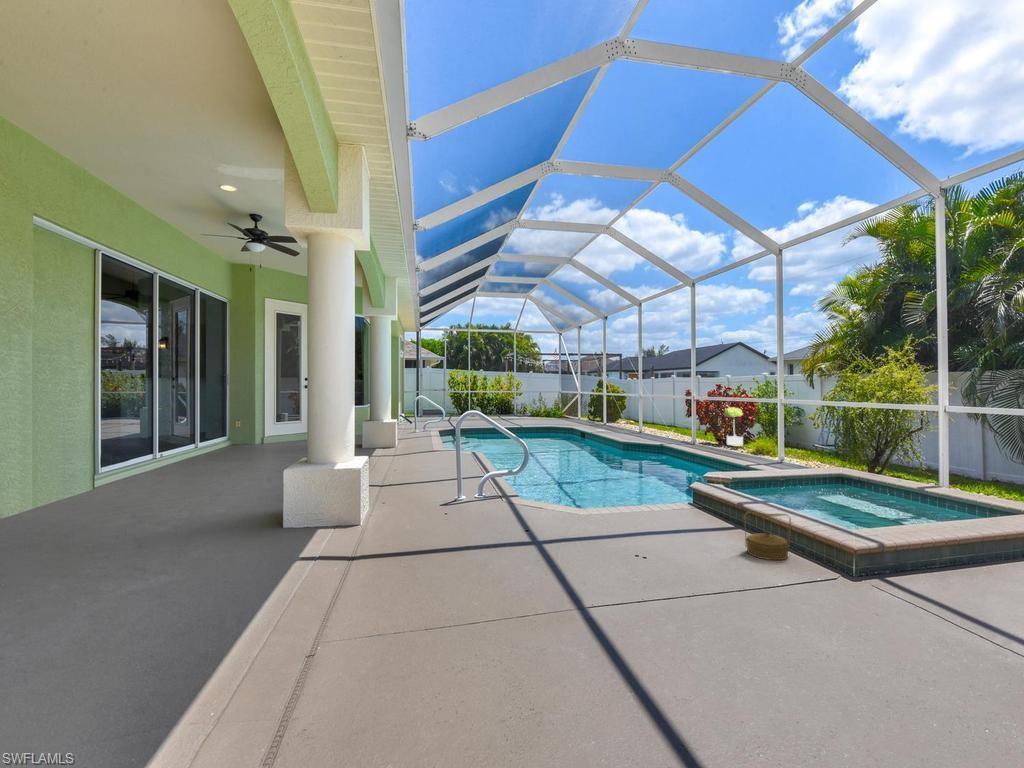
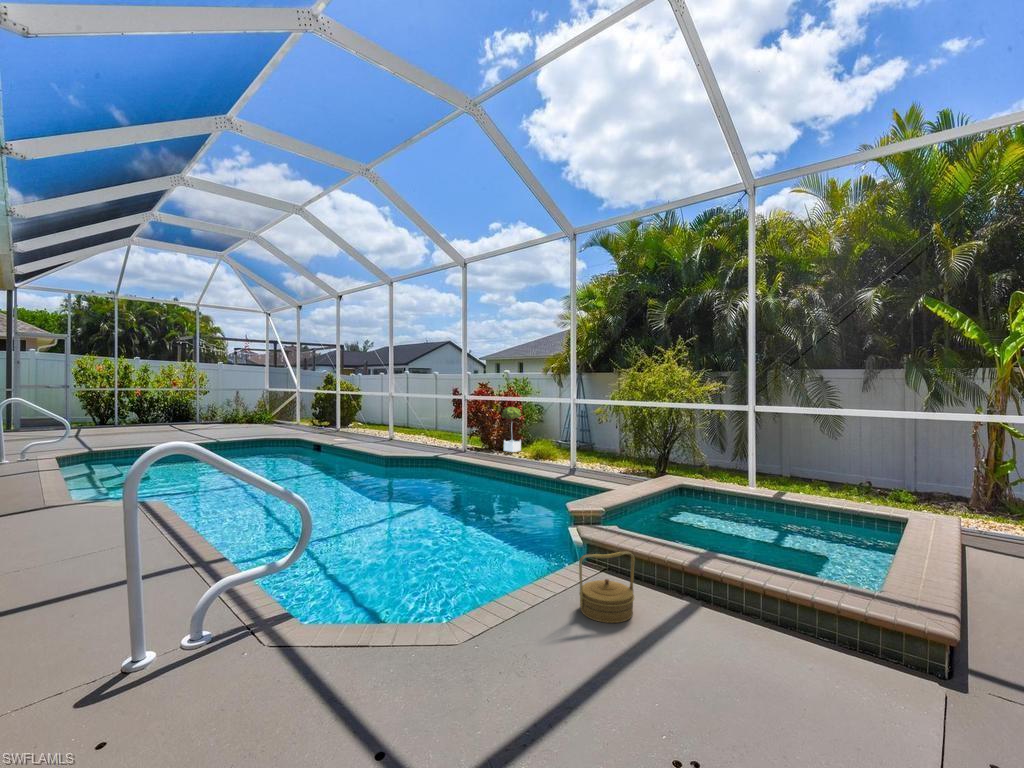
basket: present [745,512,791,560] -> present [579,551,635,623]

